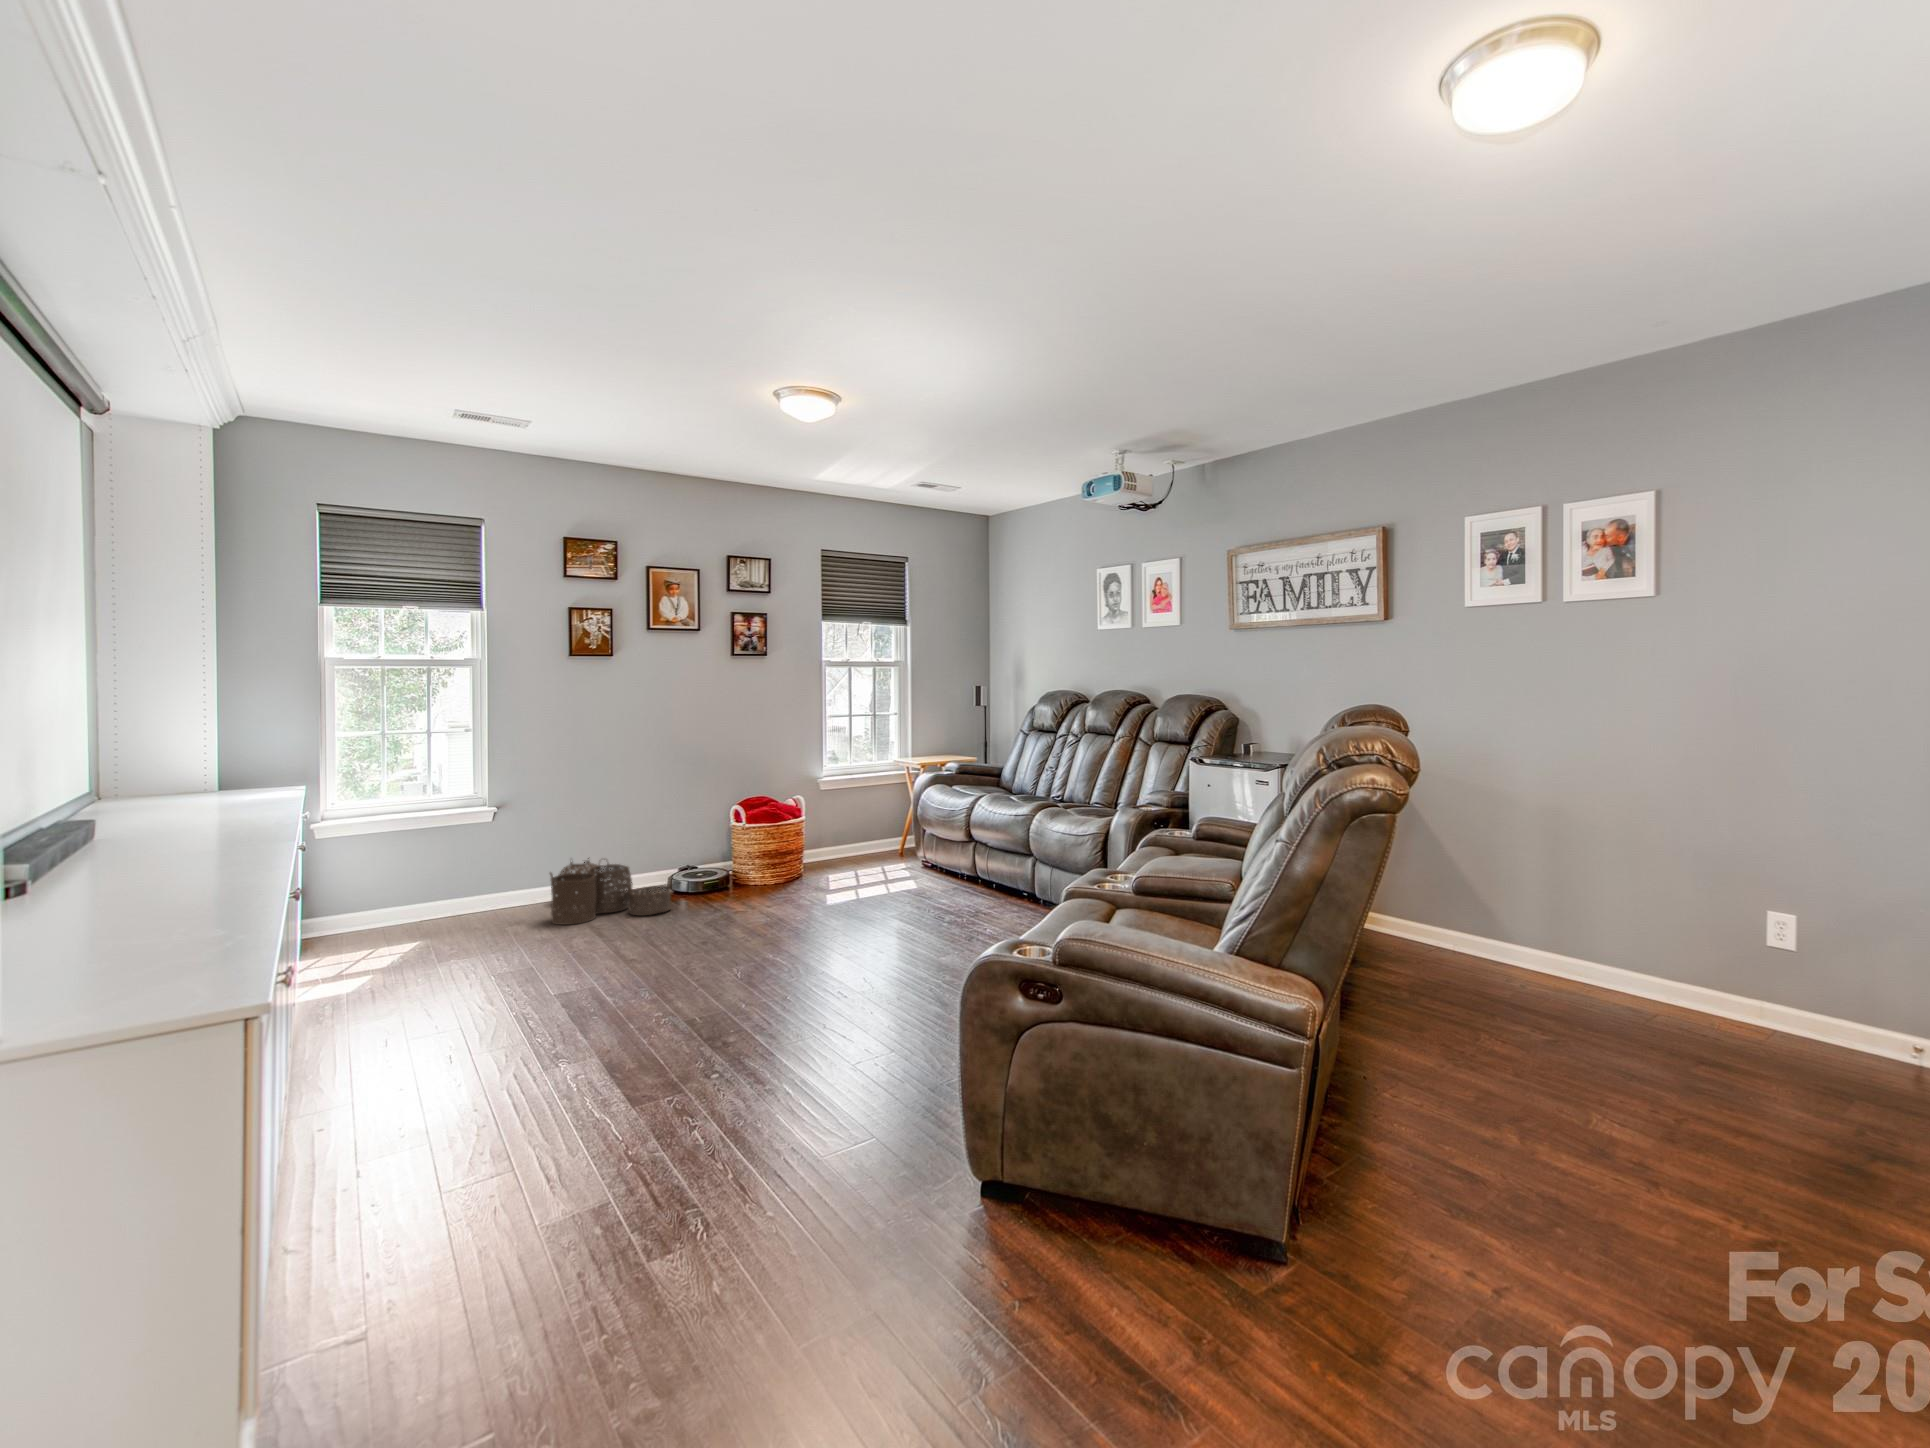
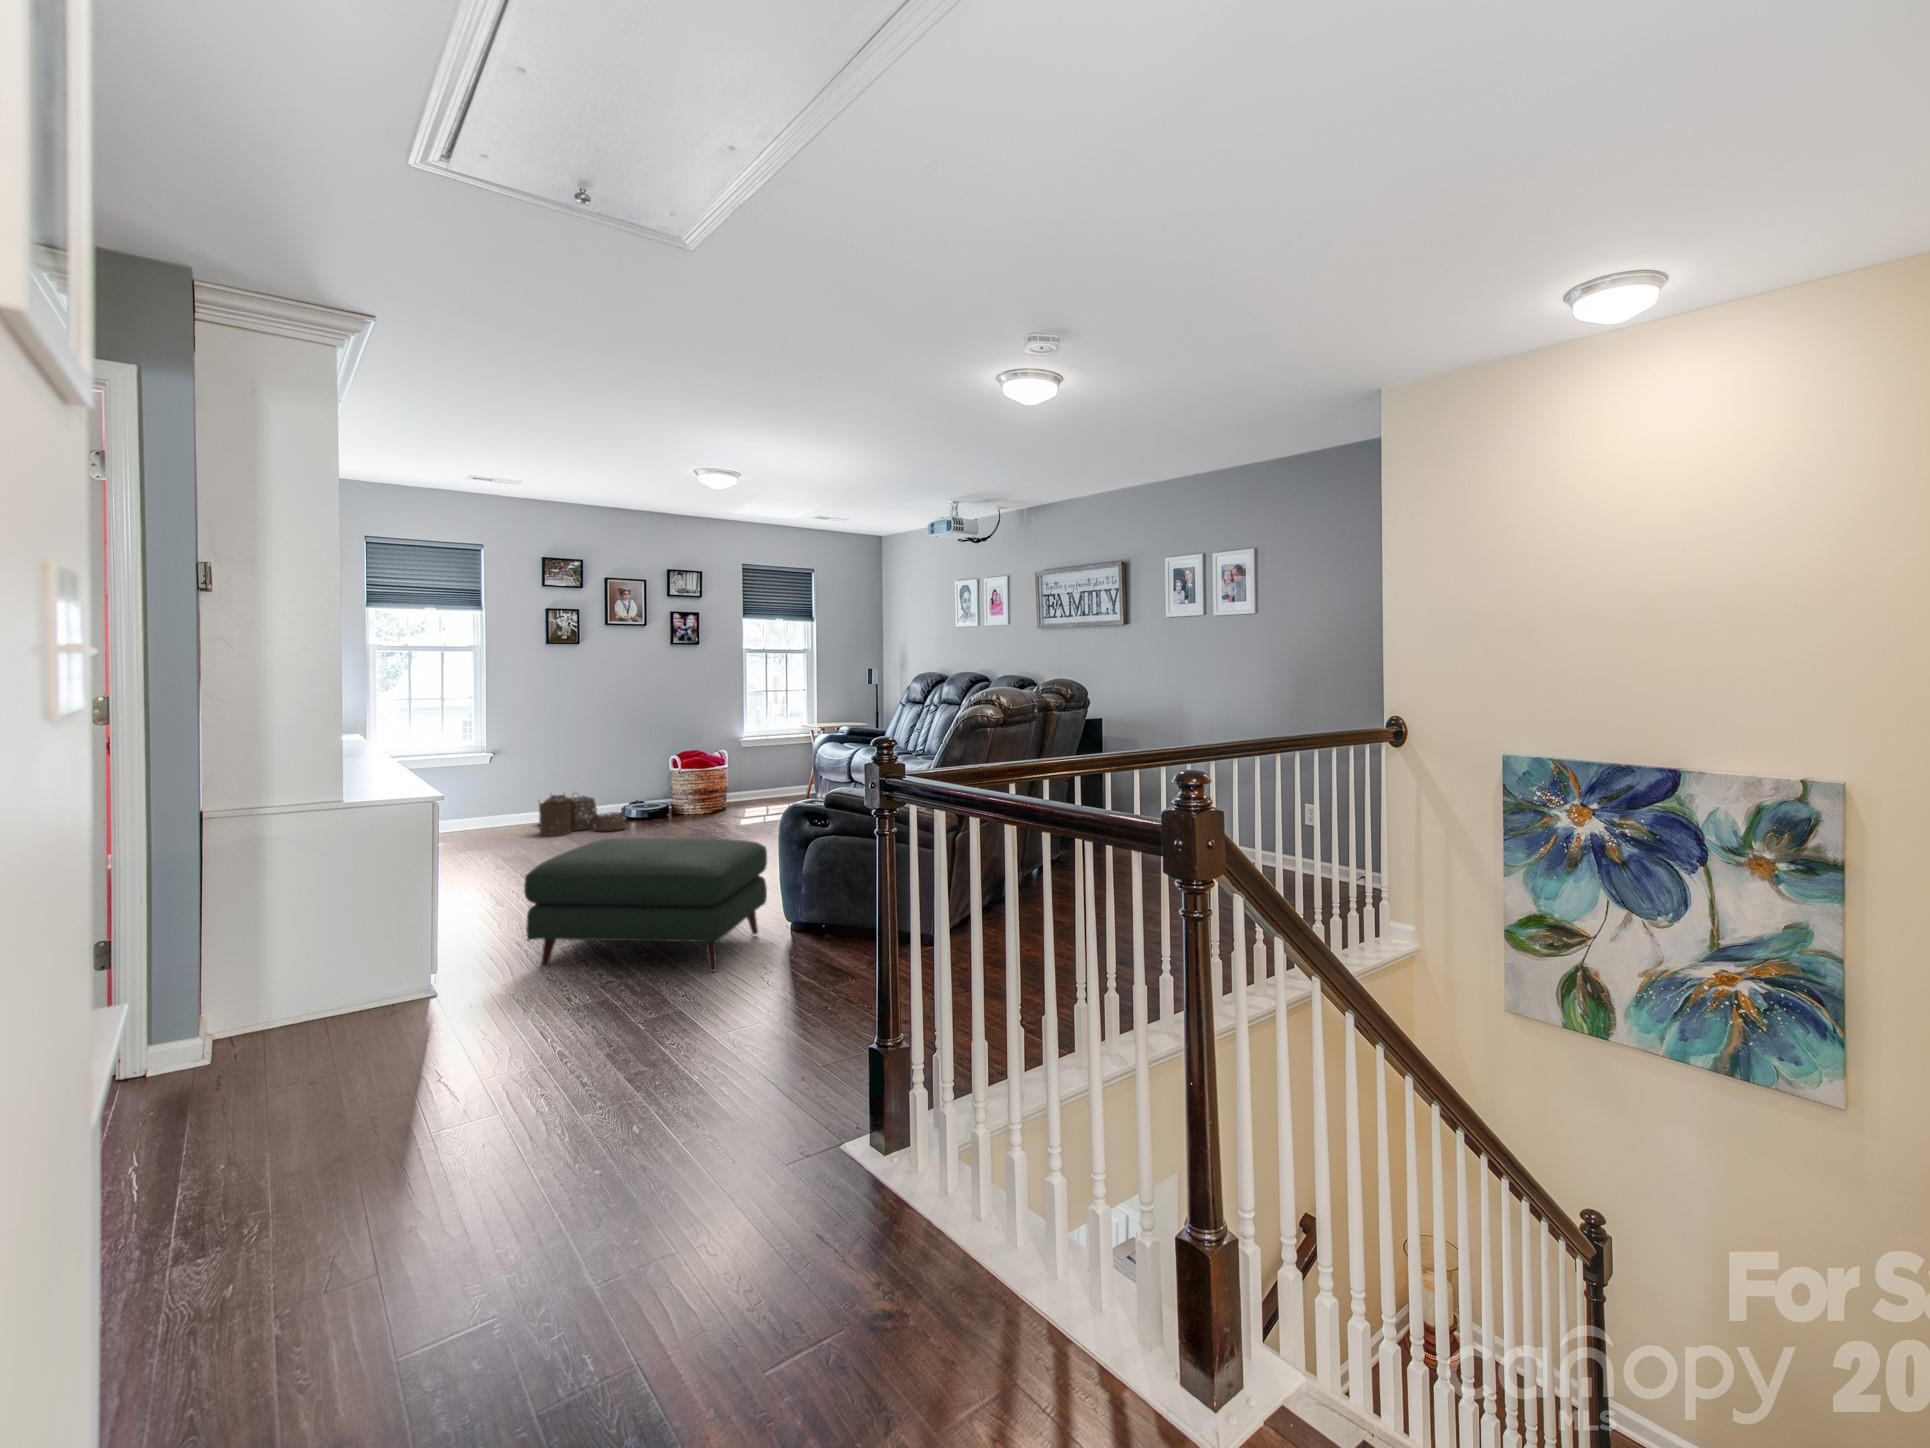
ottoman: none [438,1006,934,1362] -> present [524,838,767,971]

